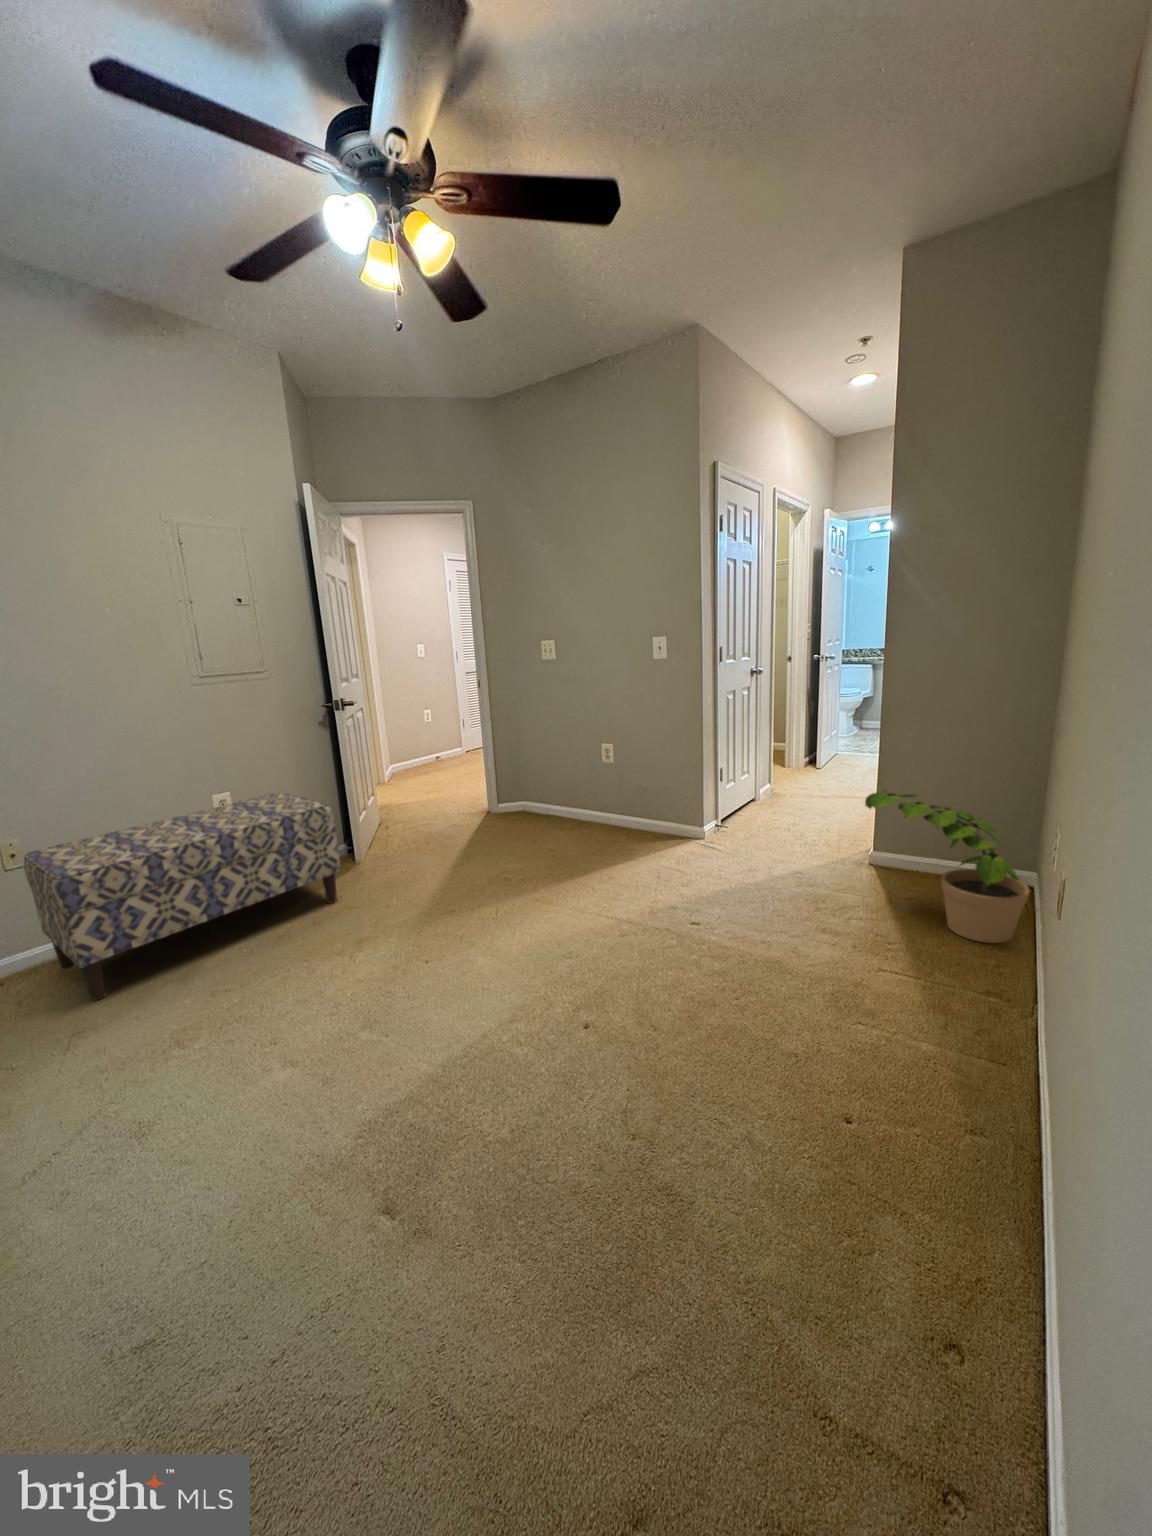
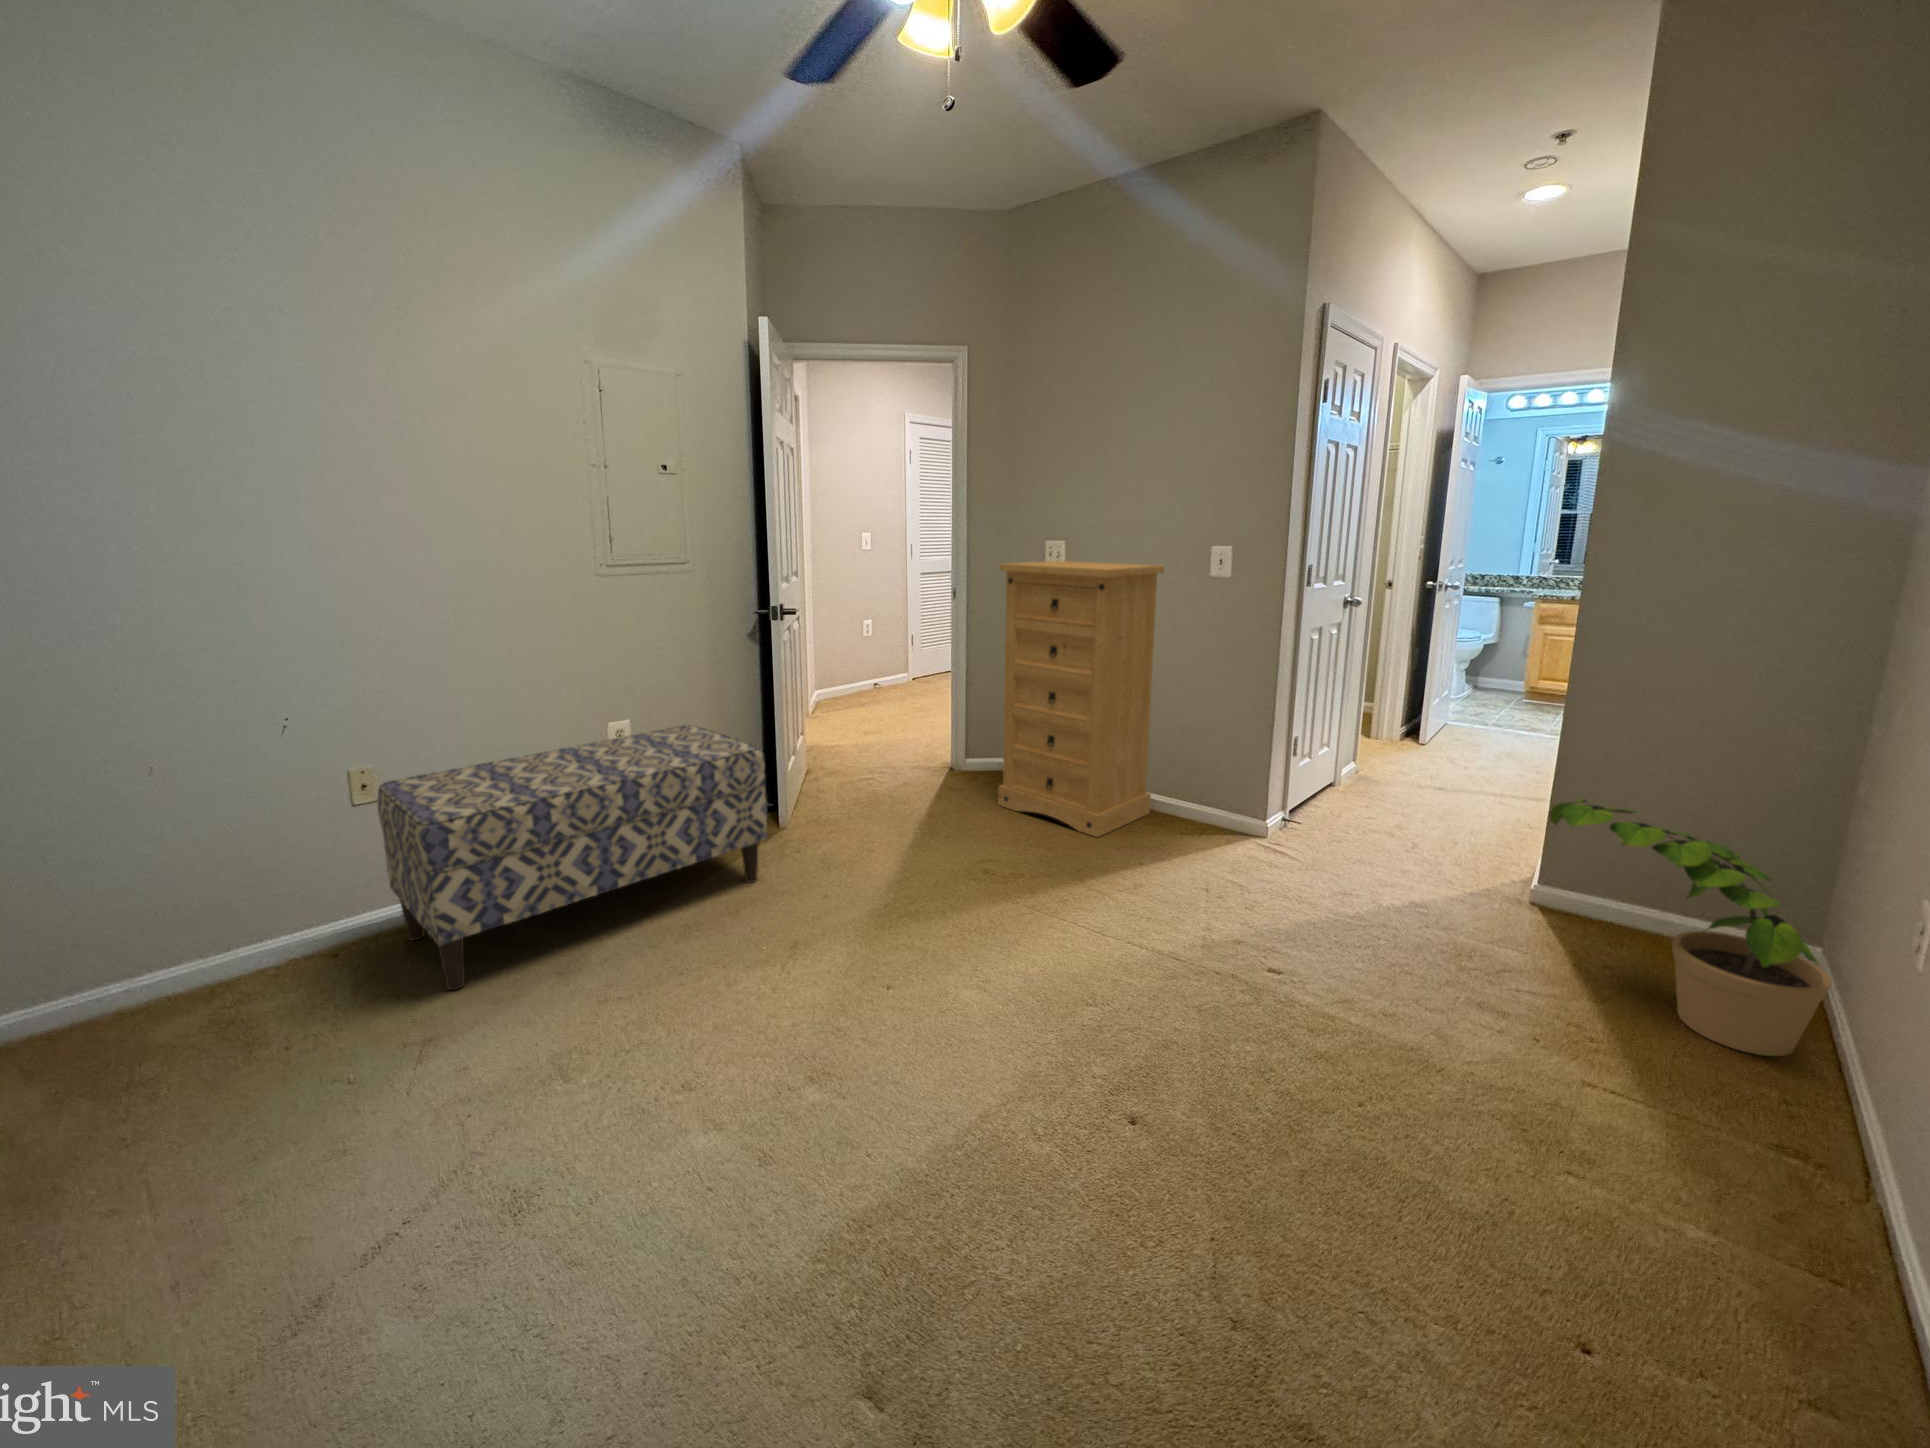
dresser: none [505,654,626,849] -> present [998,561,1164,837]

